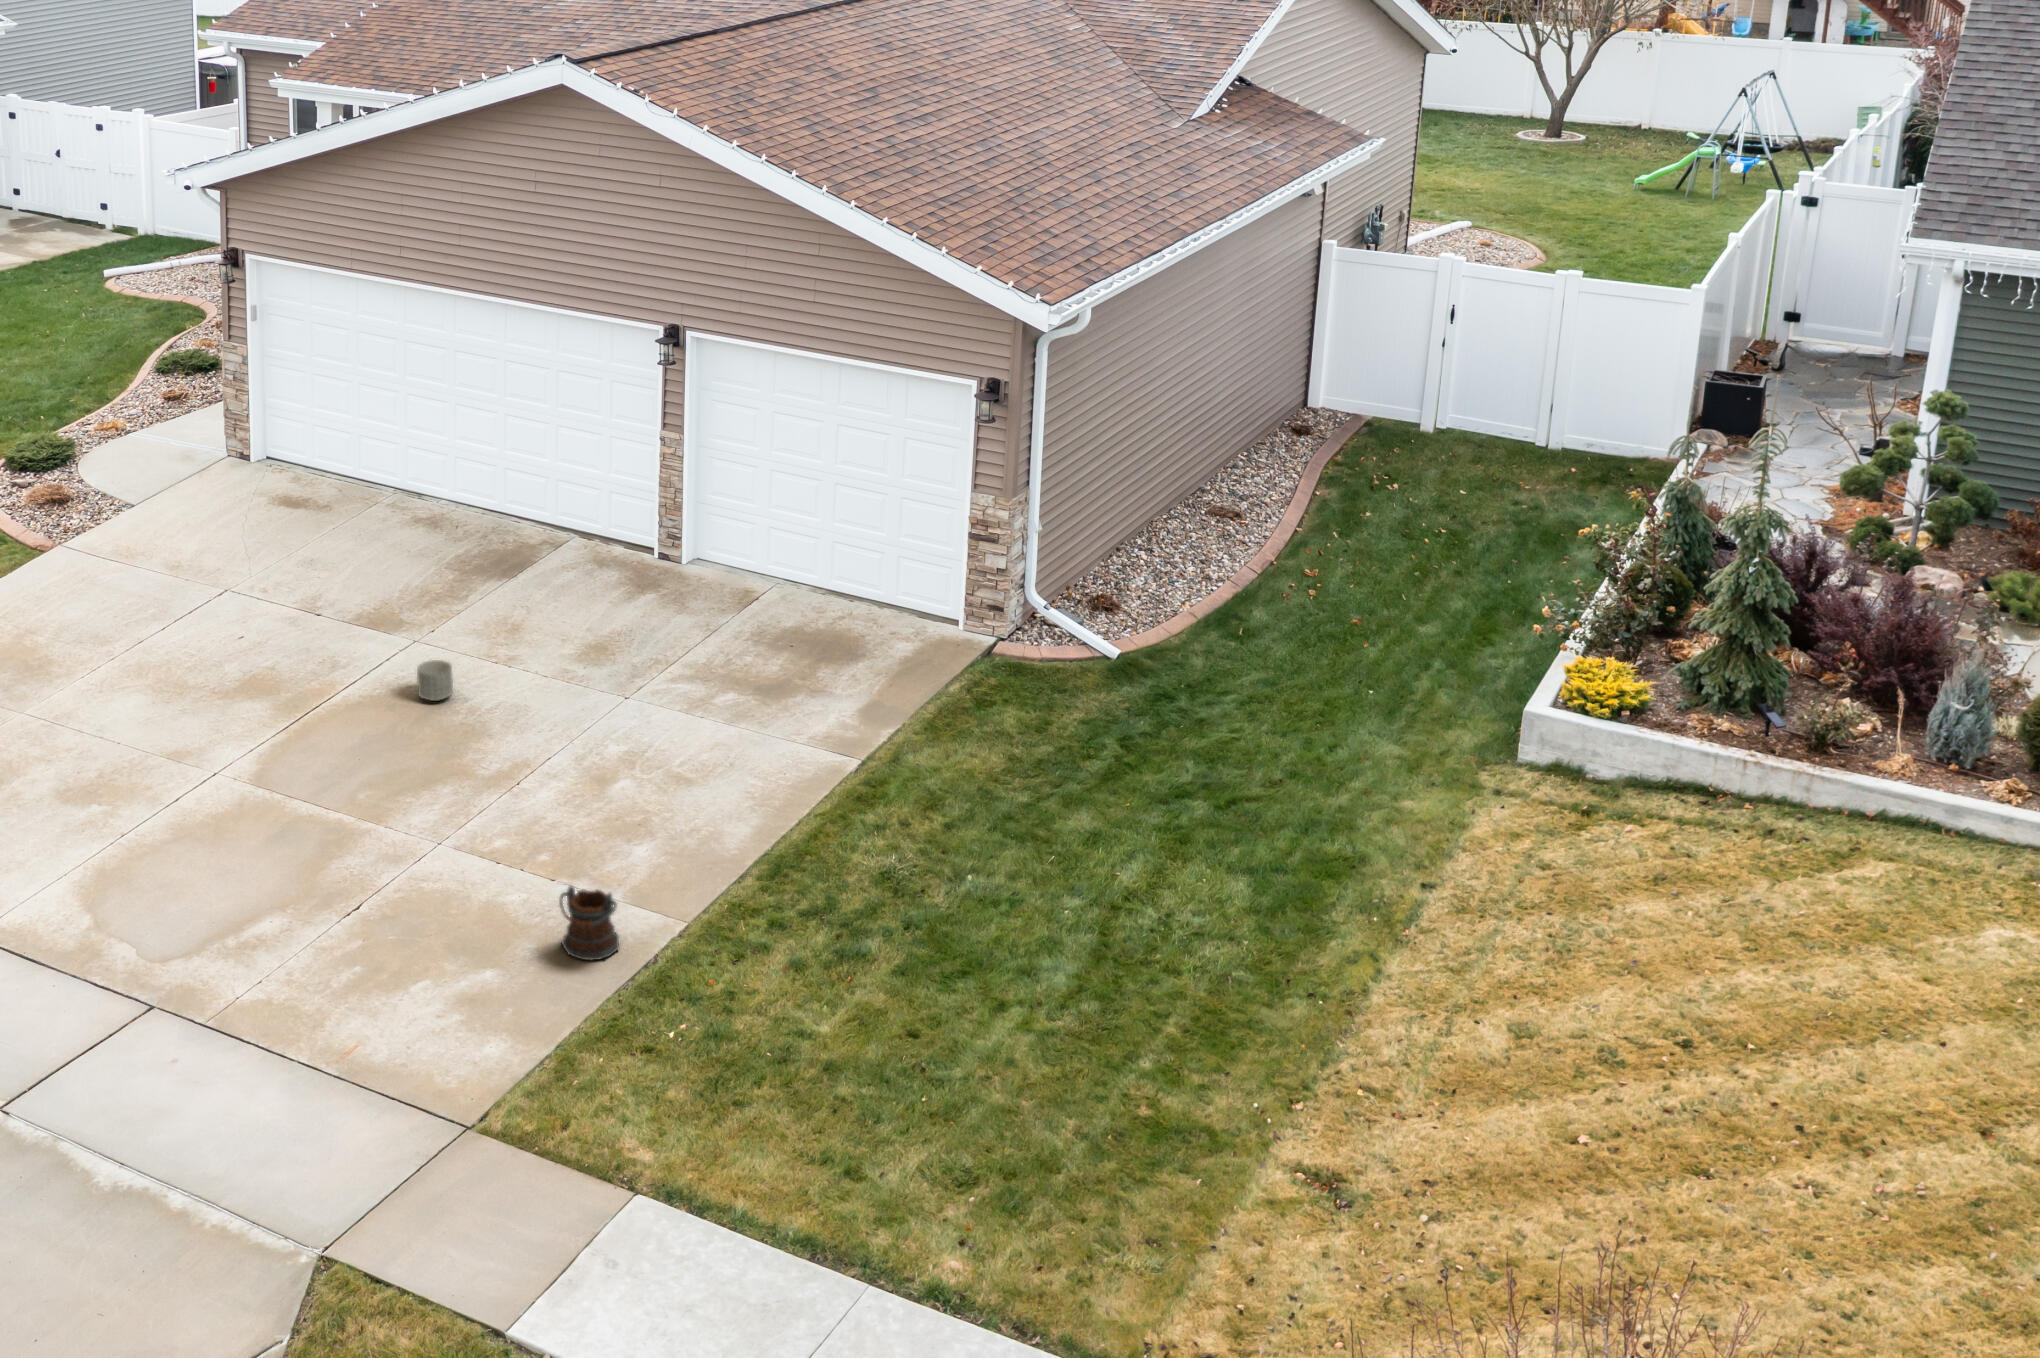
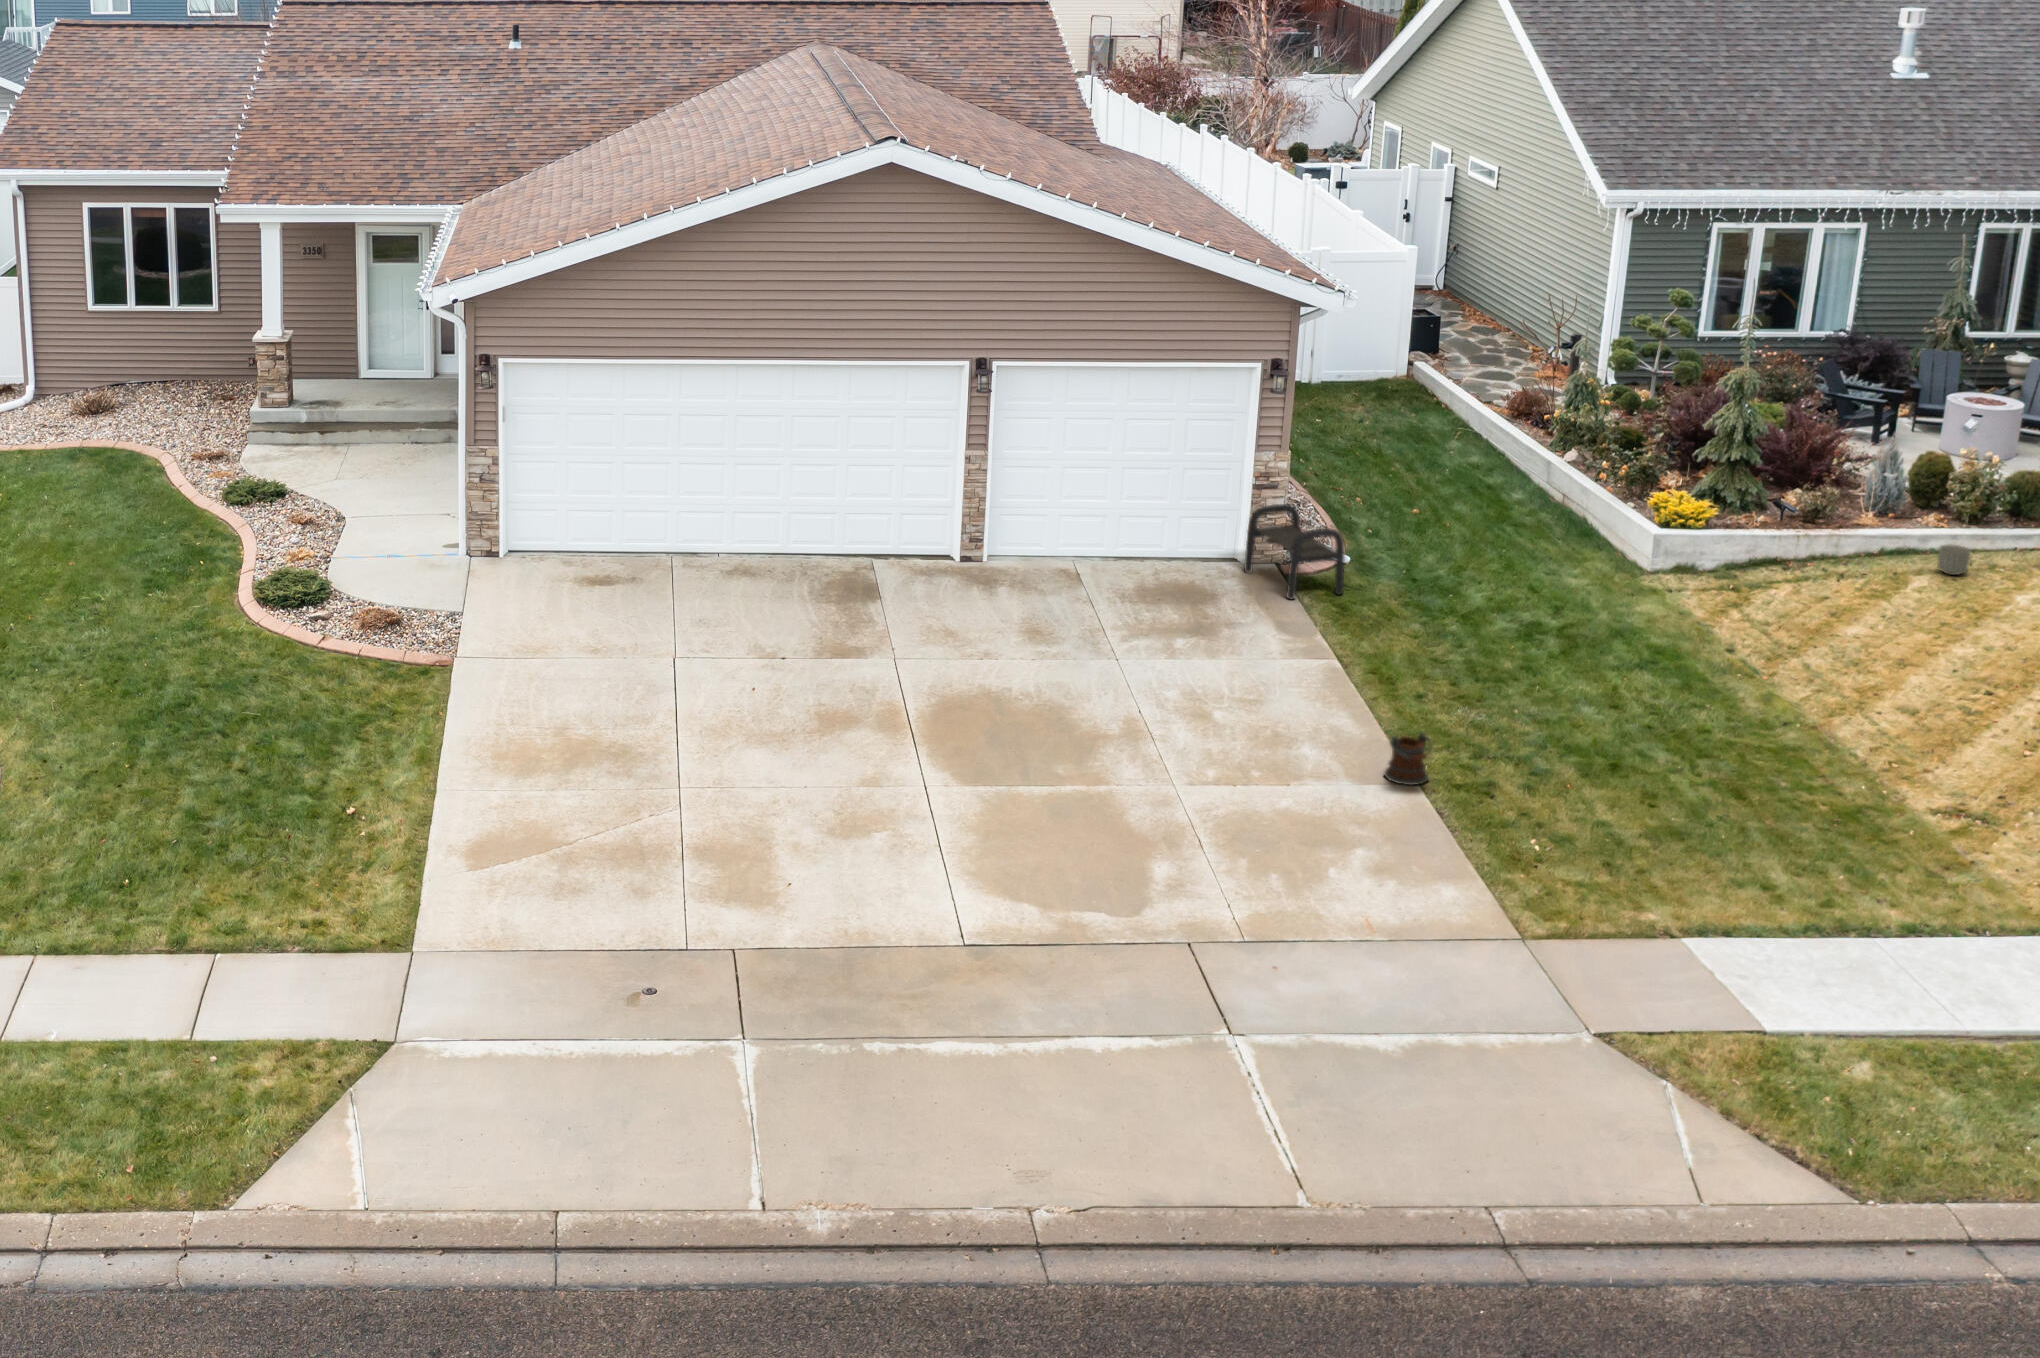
bench: none [926,559,1022,692] -> present [1244,504,1345,600]
planter: present [417,660,453,701] -> present [1937,544,1970,575]

